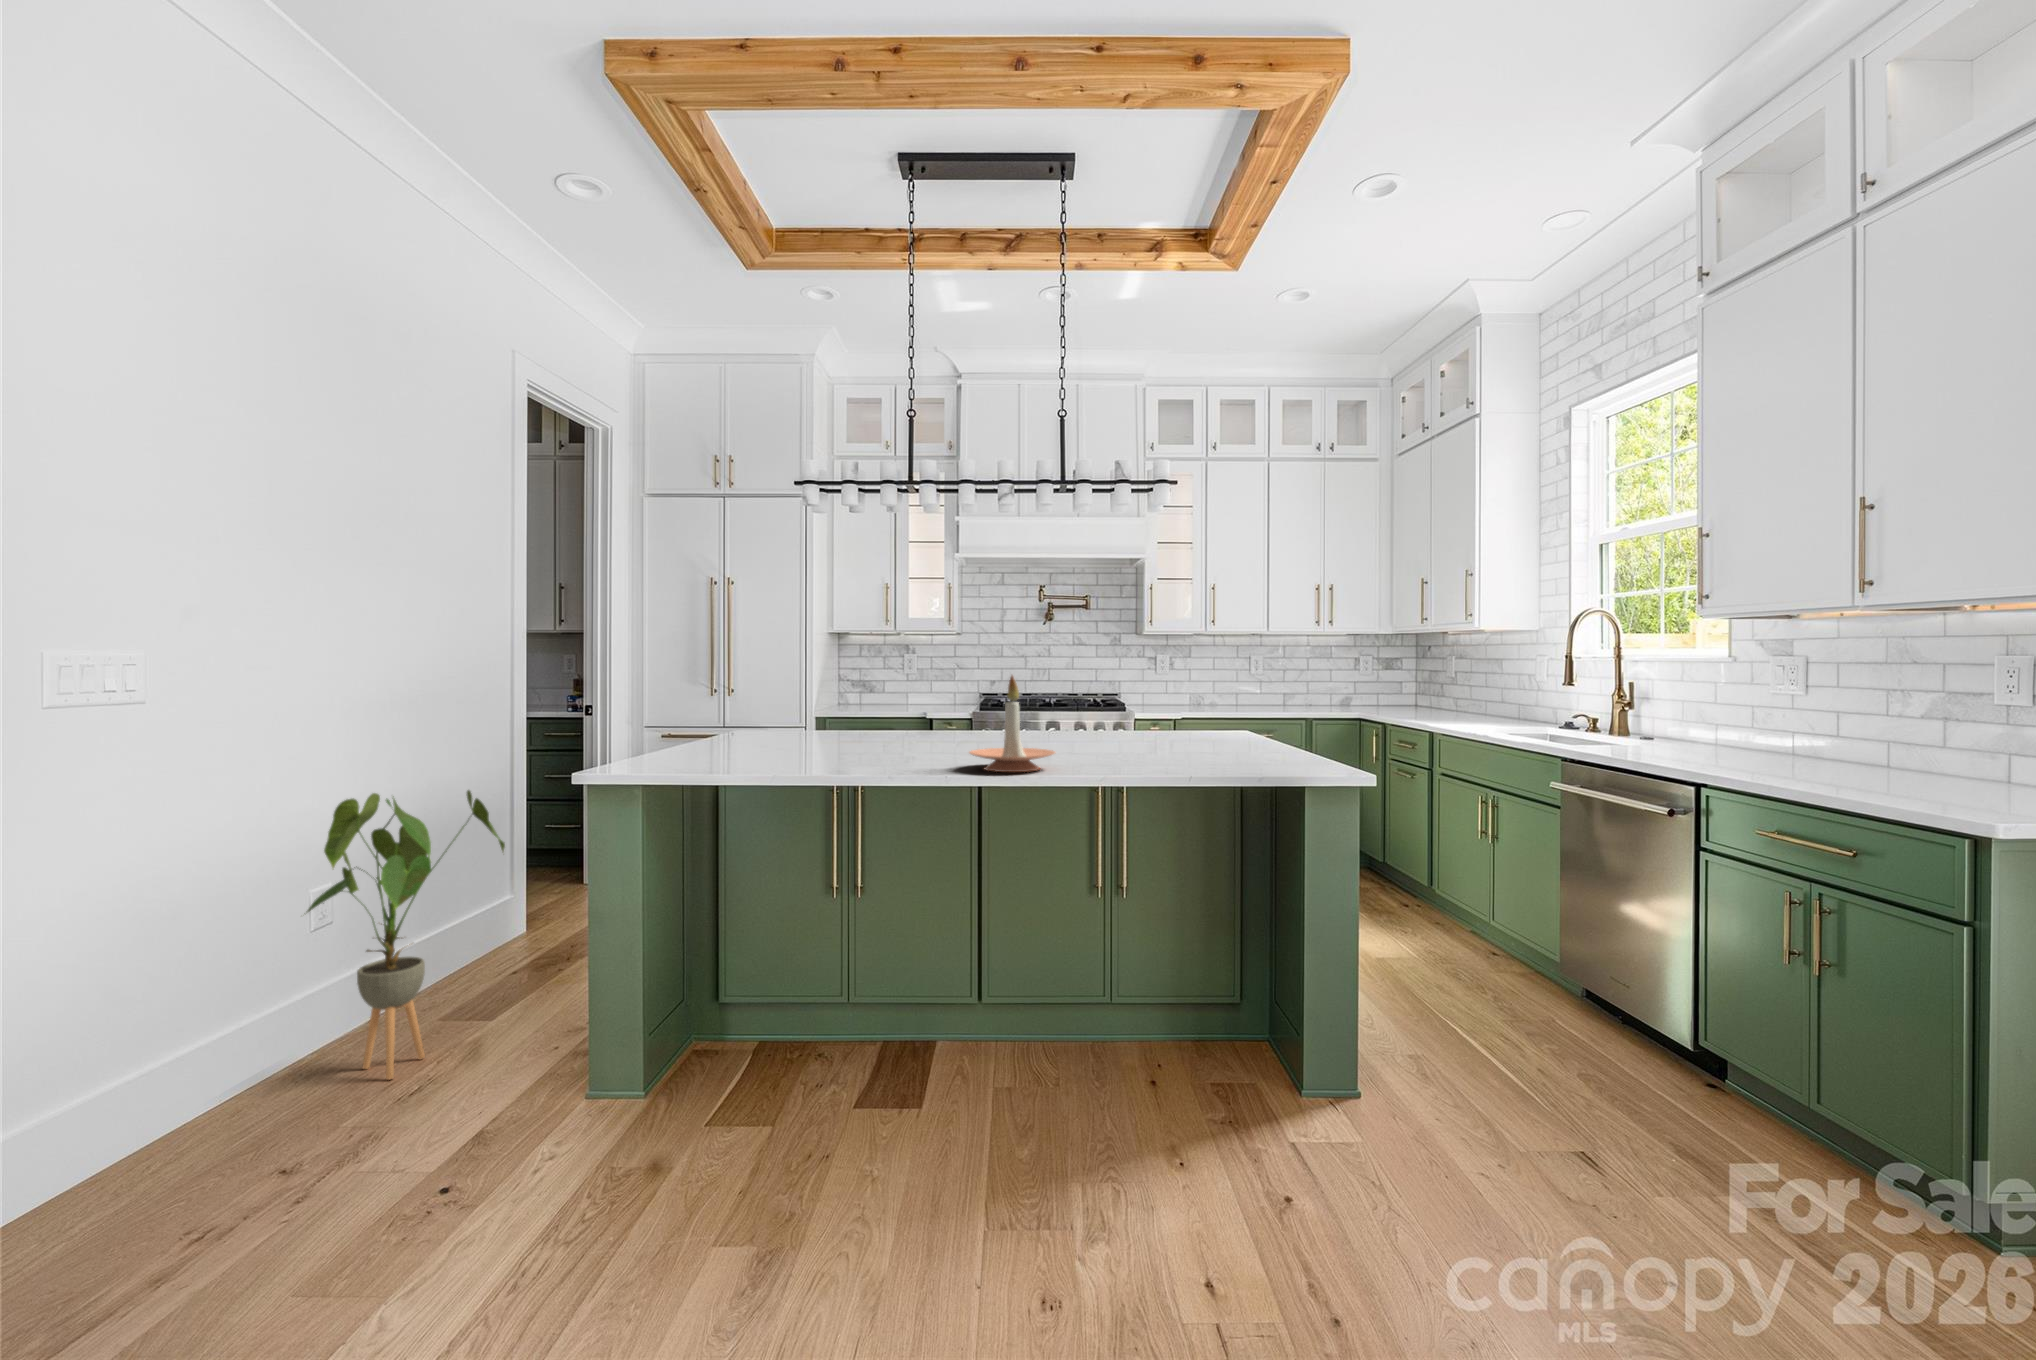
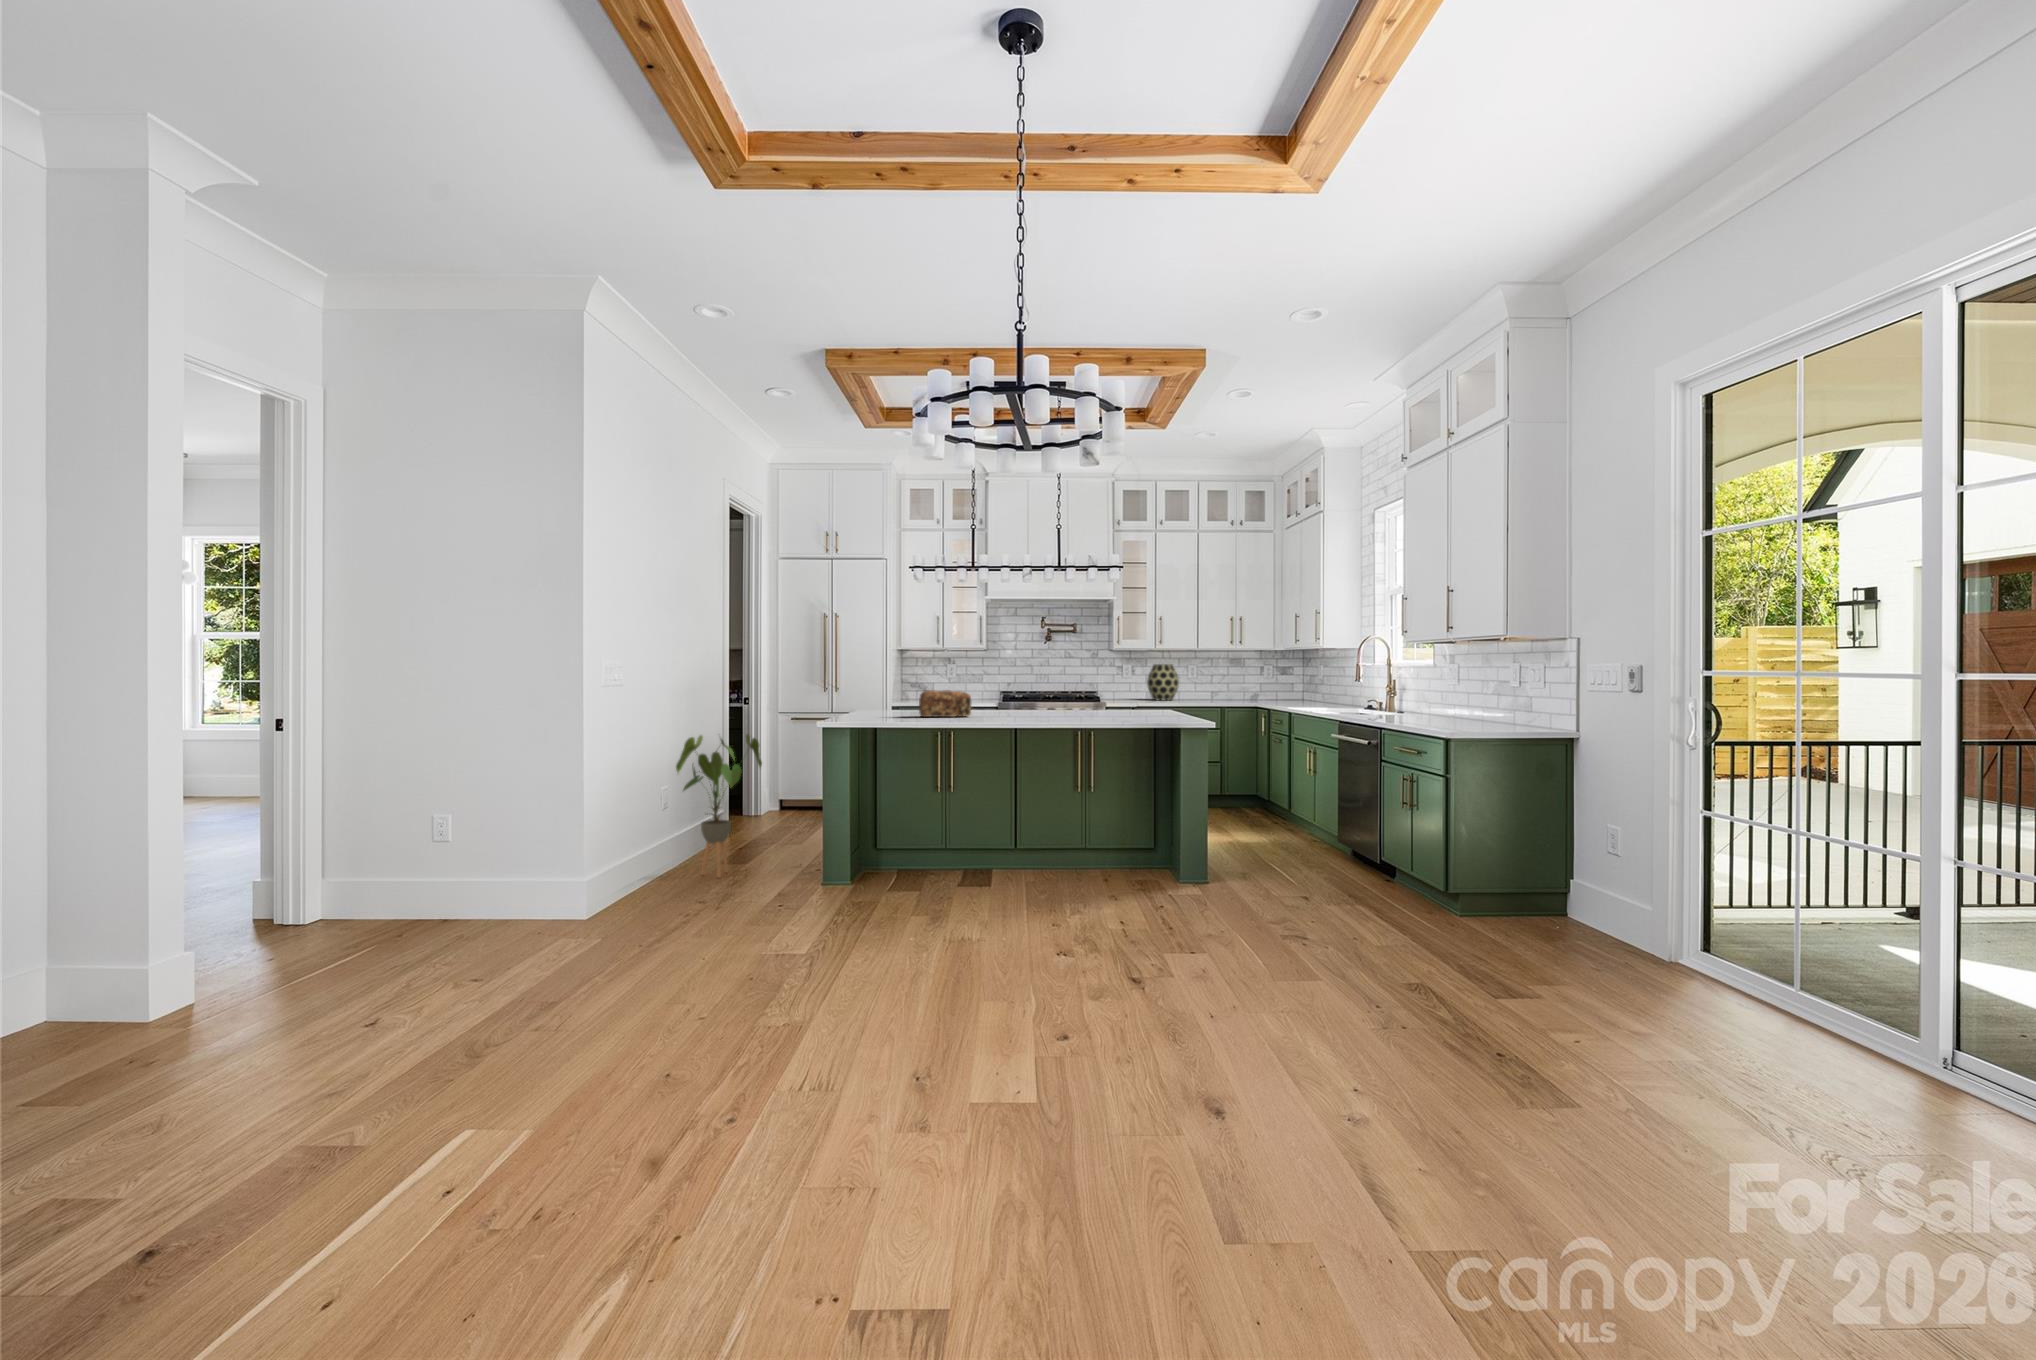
vase: none [1191,654,1237,706] -> present [1147,664,1179,700]
candle holder: present [969,676,1055,772] -> none [1013,672,1057,721]
bread loaf: none [802,706,898,757] -> present [919,690,971,717]

